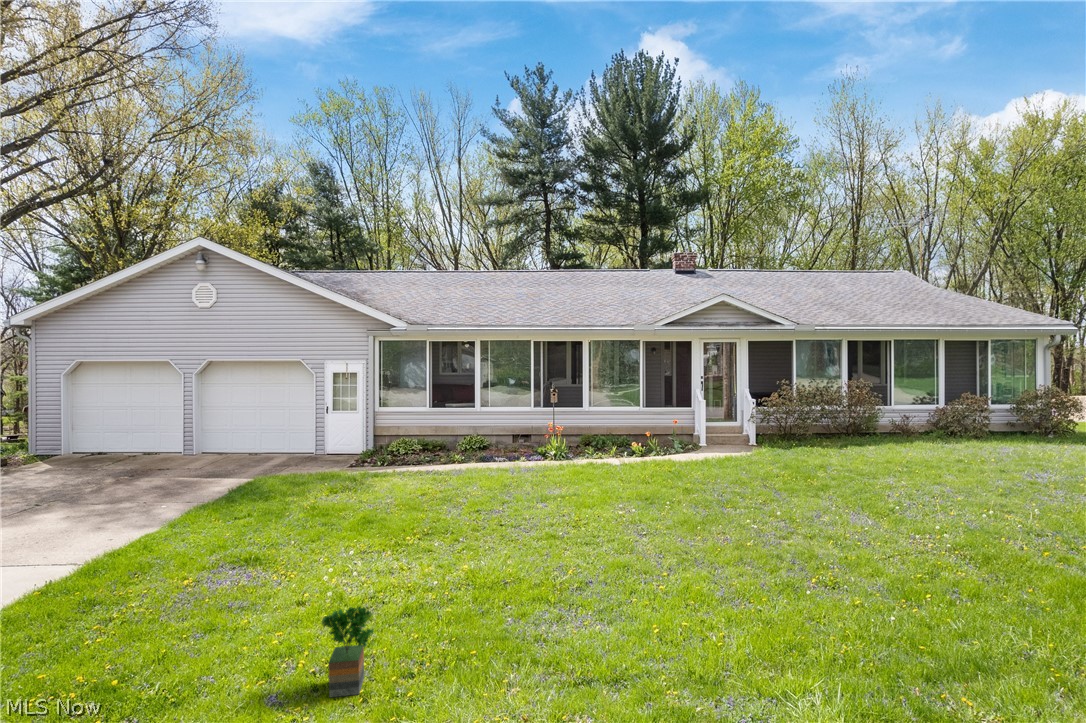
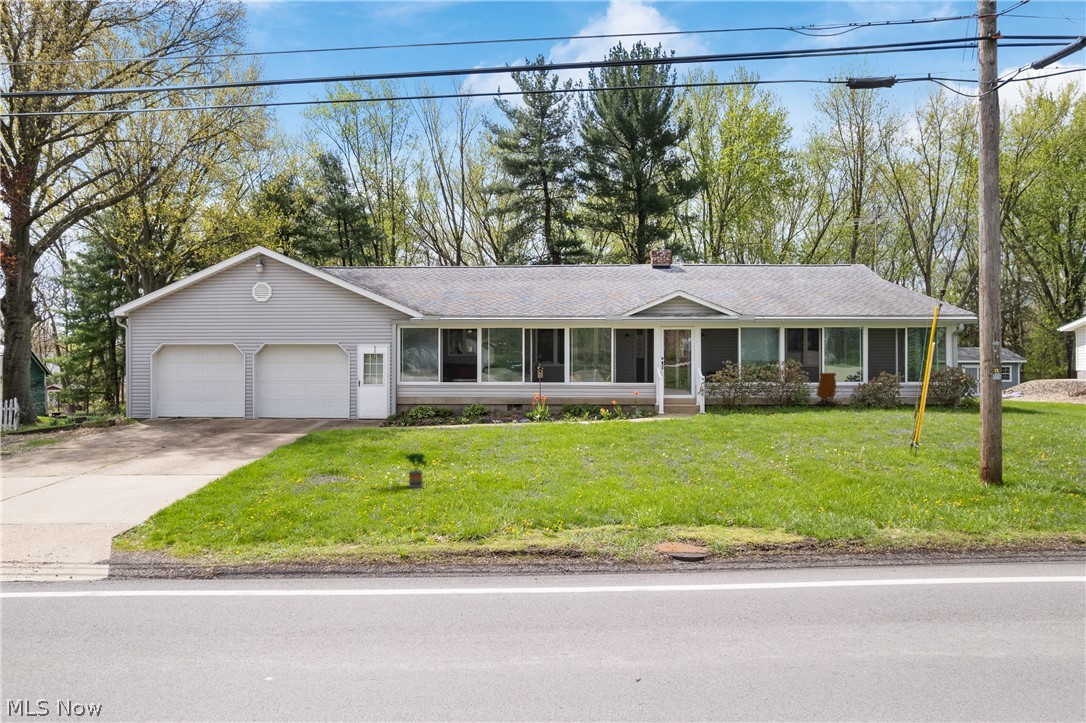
lounge chair: none [886,396,923,437] -> present [816,373,836,405]

